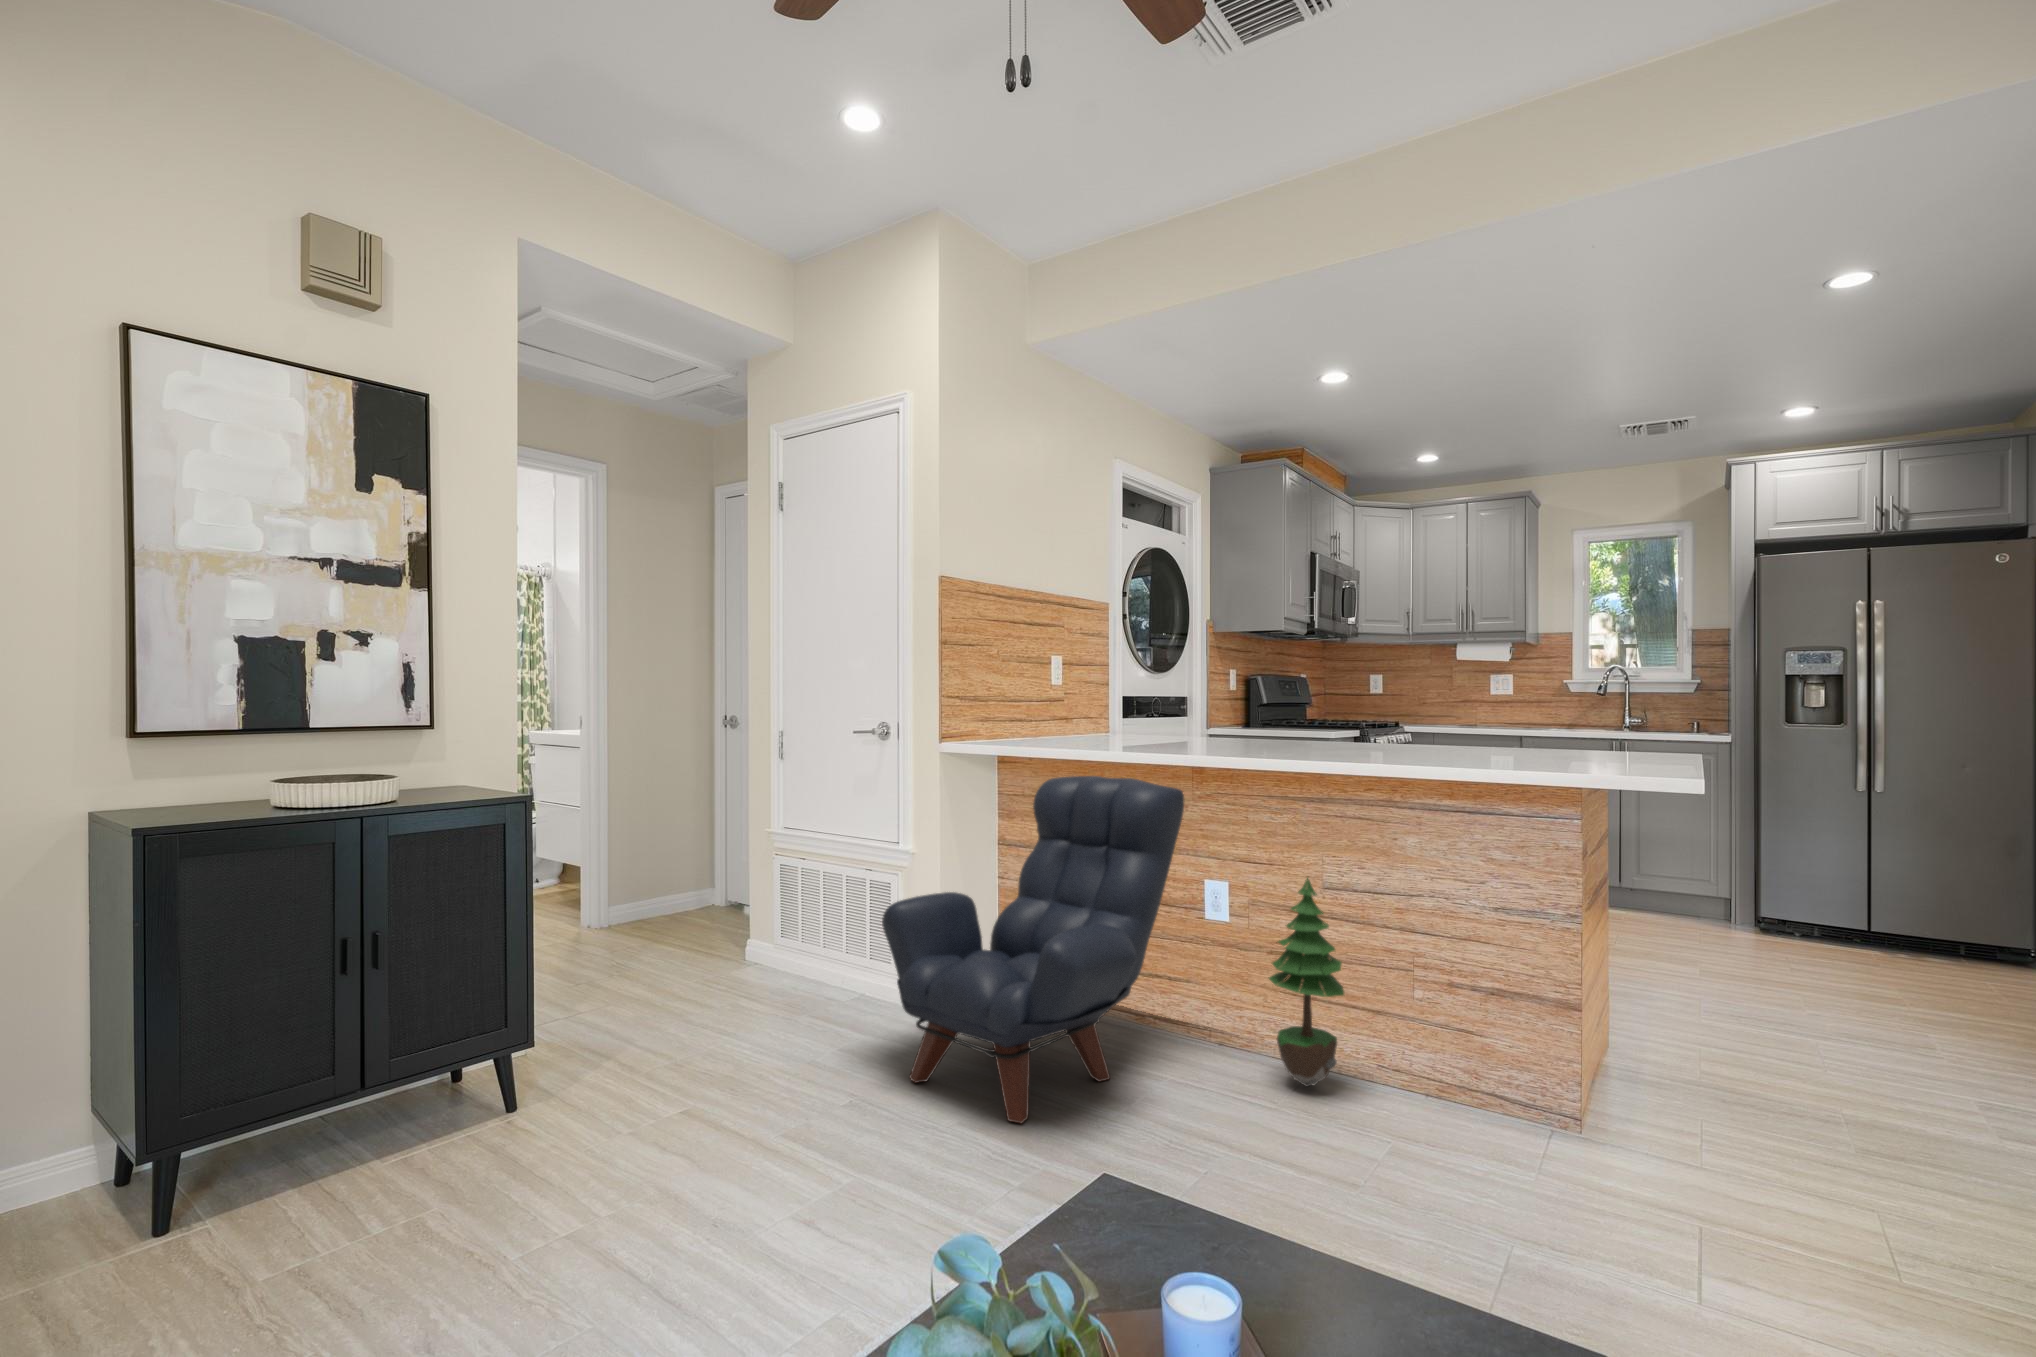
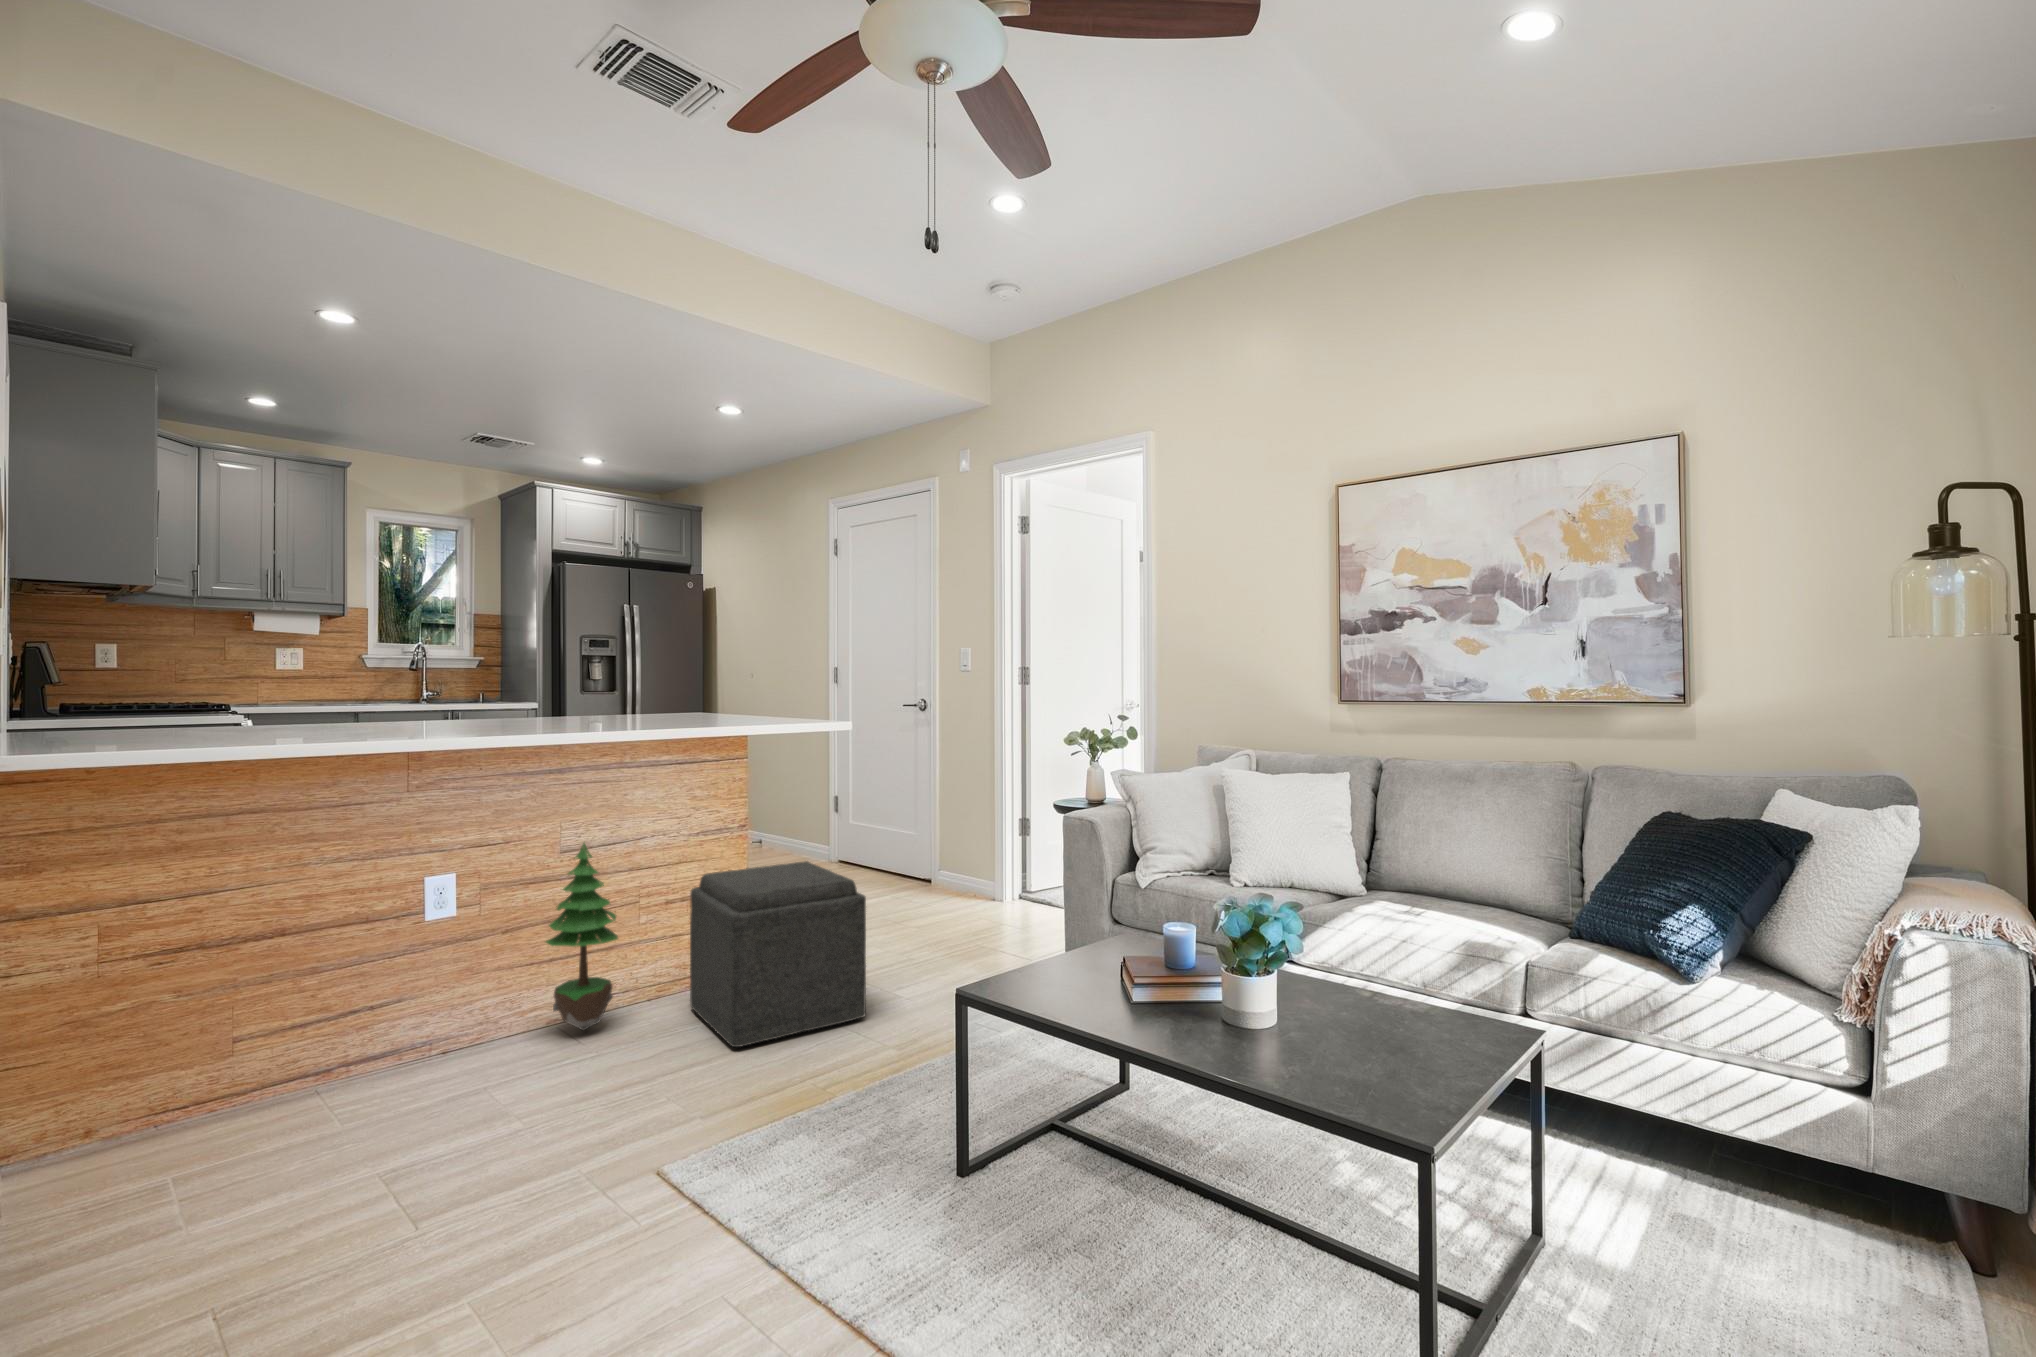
armchair: present [882,776,1184,1123] -> none [111,779,541,1250]
ottoman: none [1338,955,1614,1262] -> present [690,861,866,1047]

